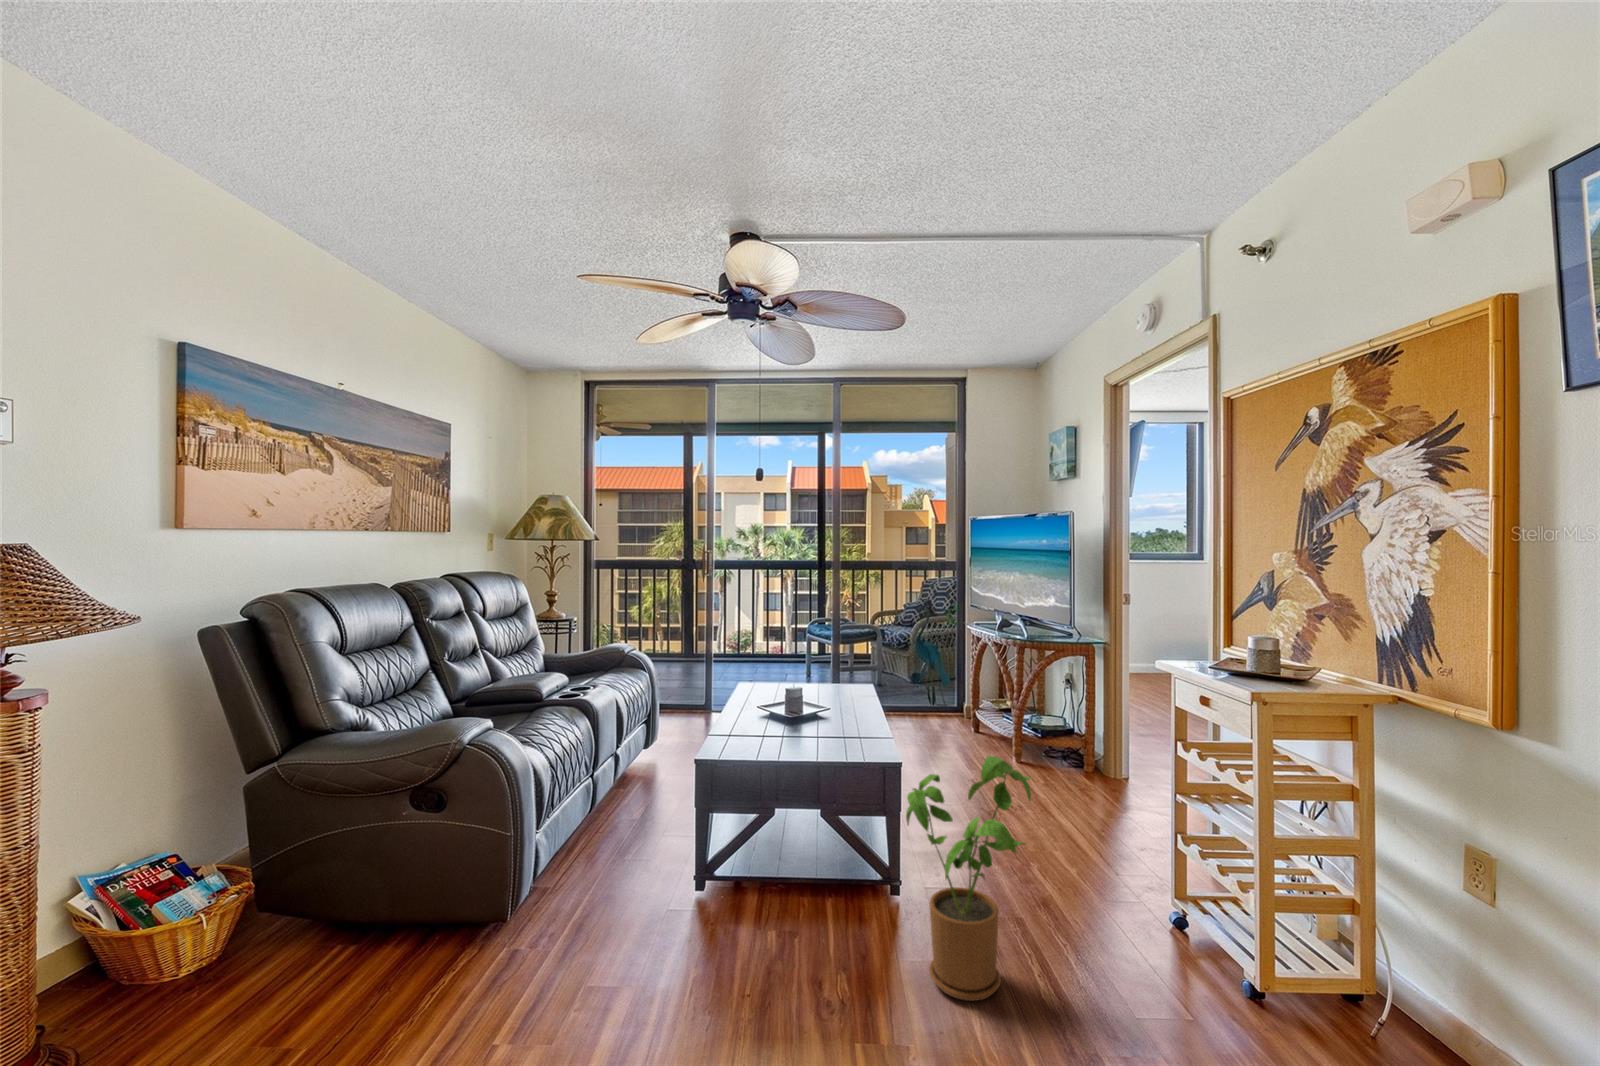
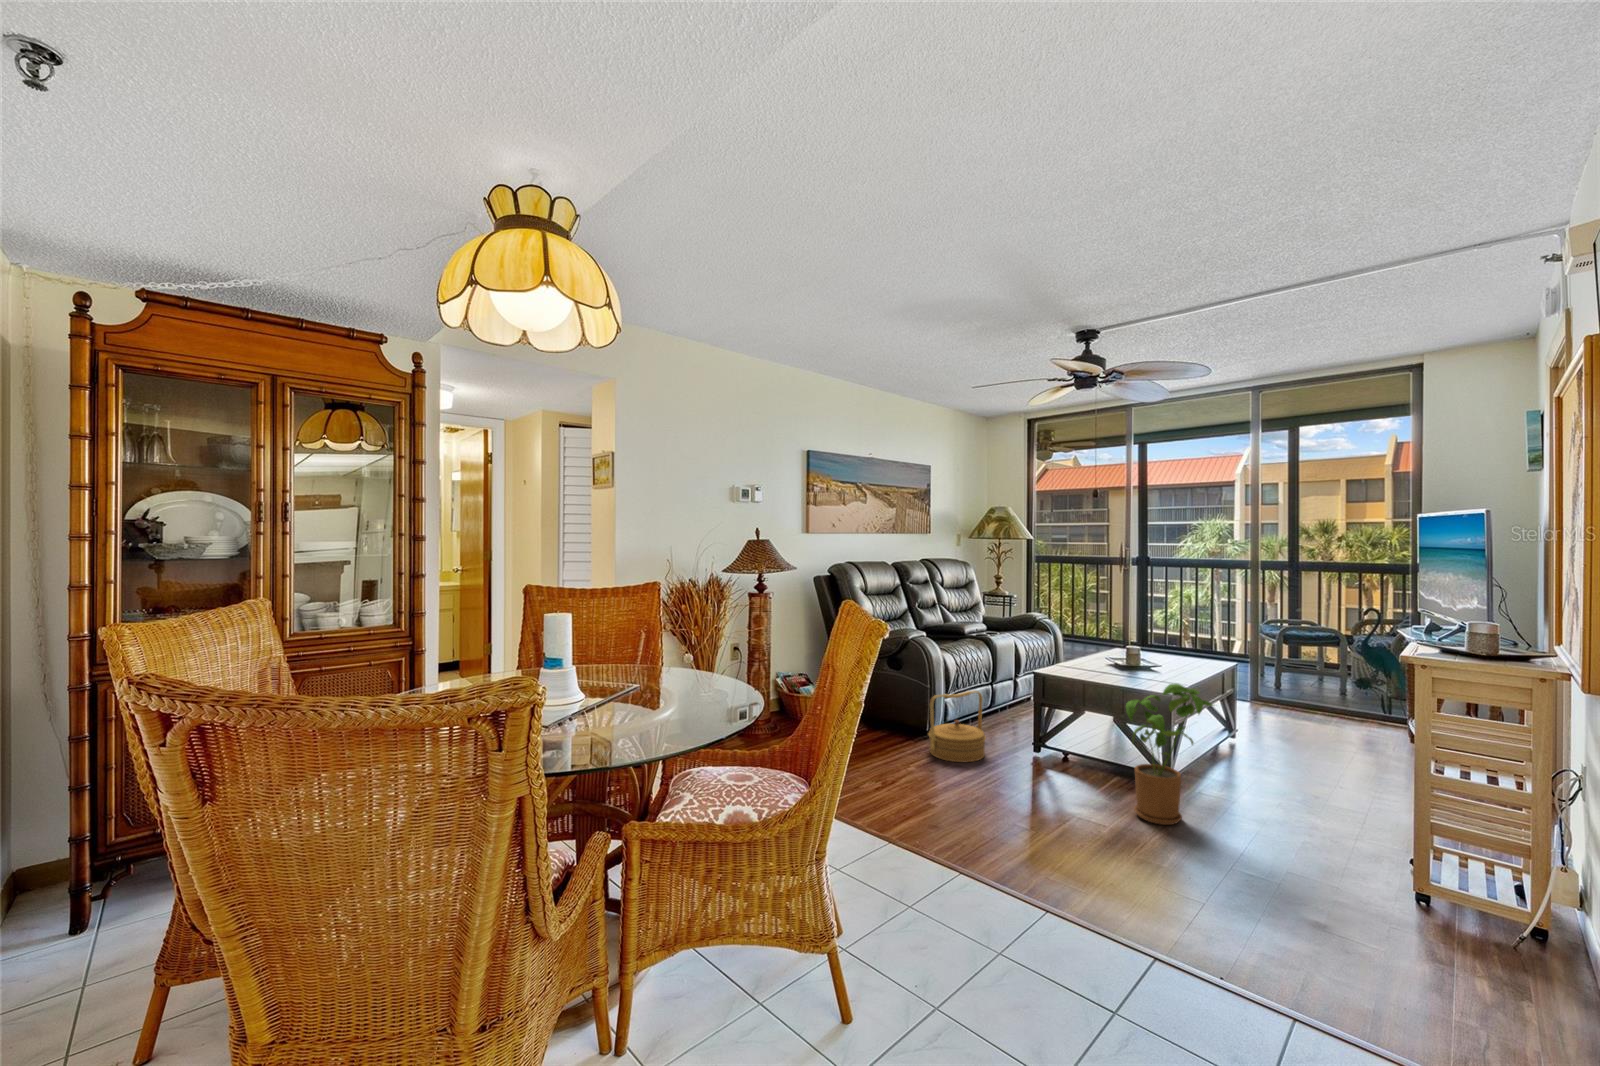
basket: none [521,815,637,987] -> present [929,690,986,762]

